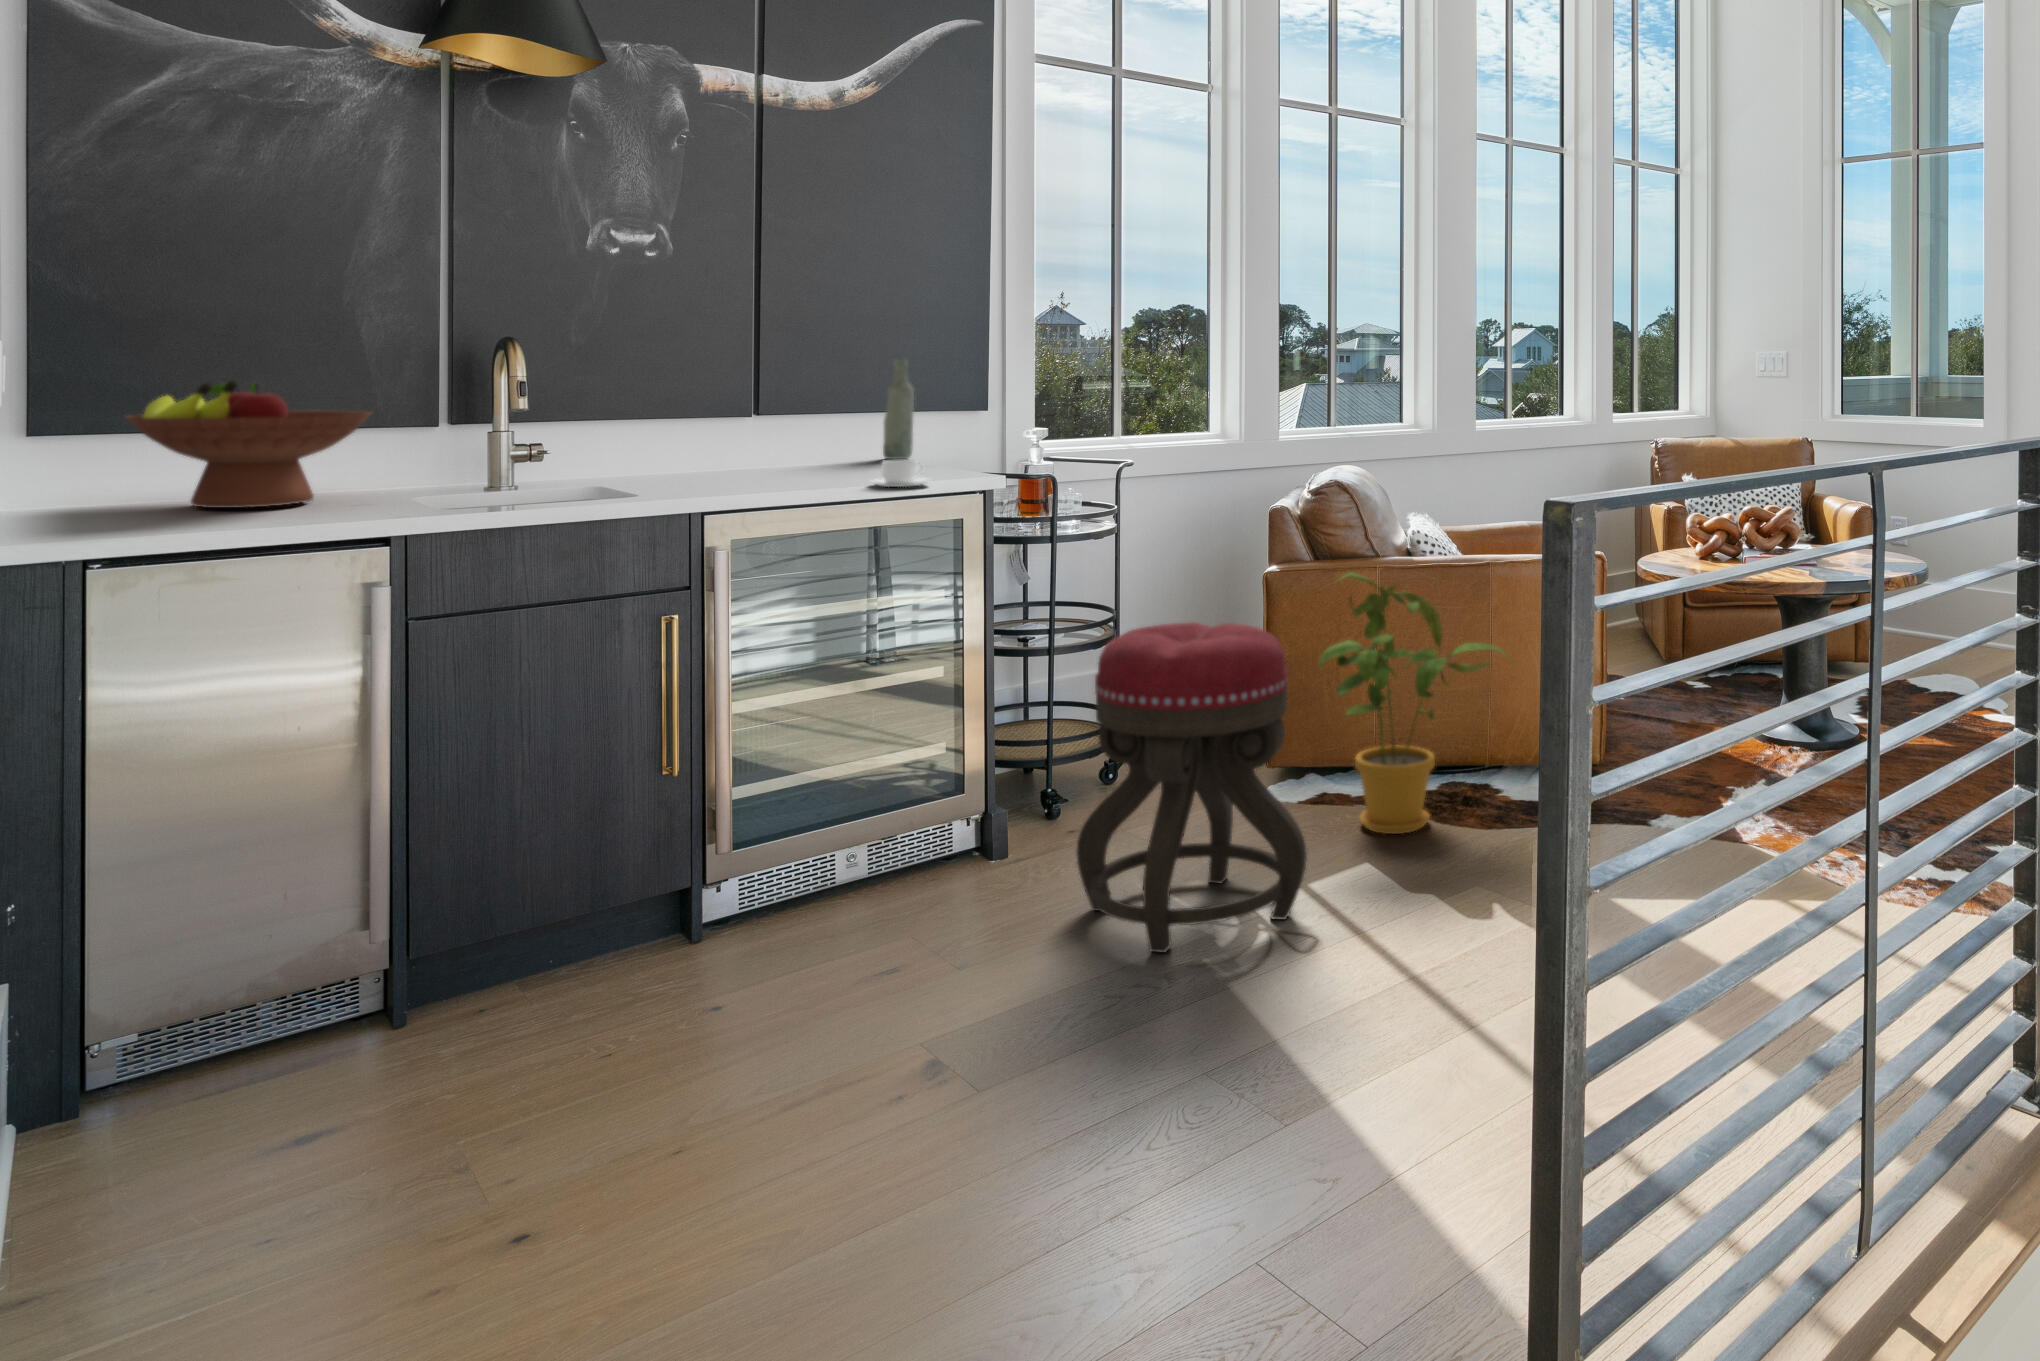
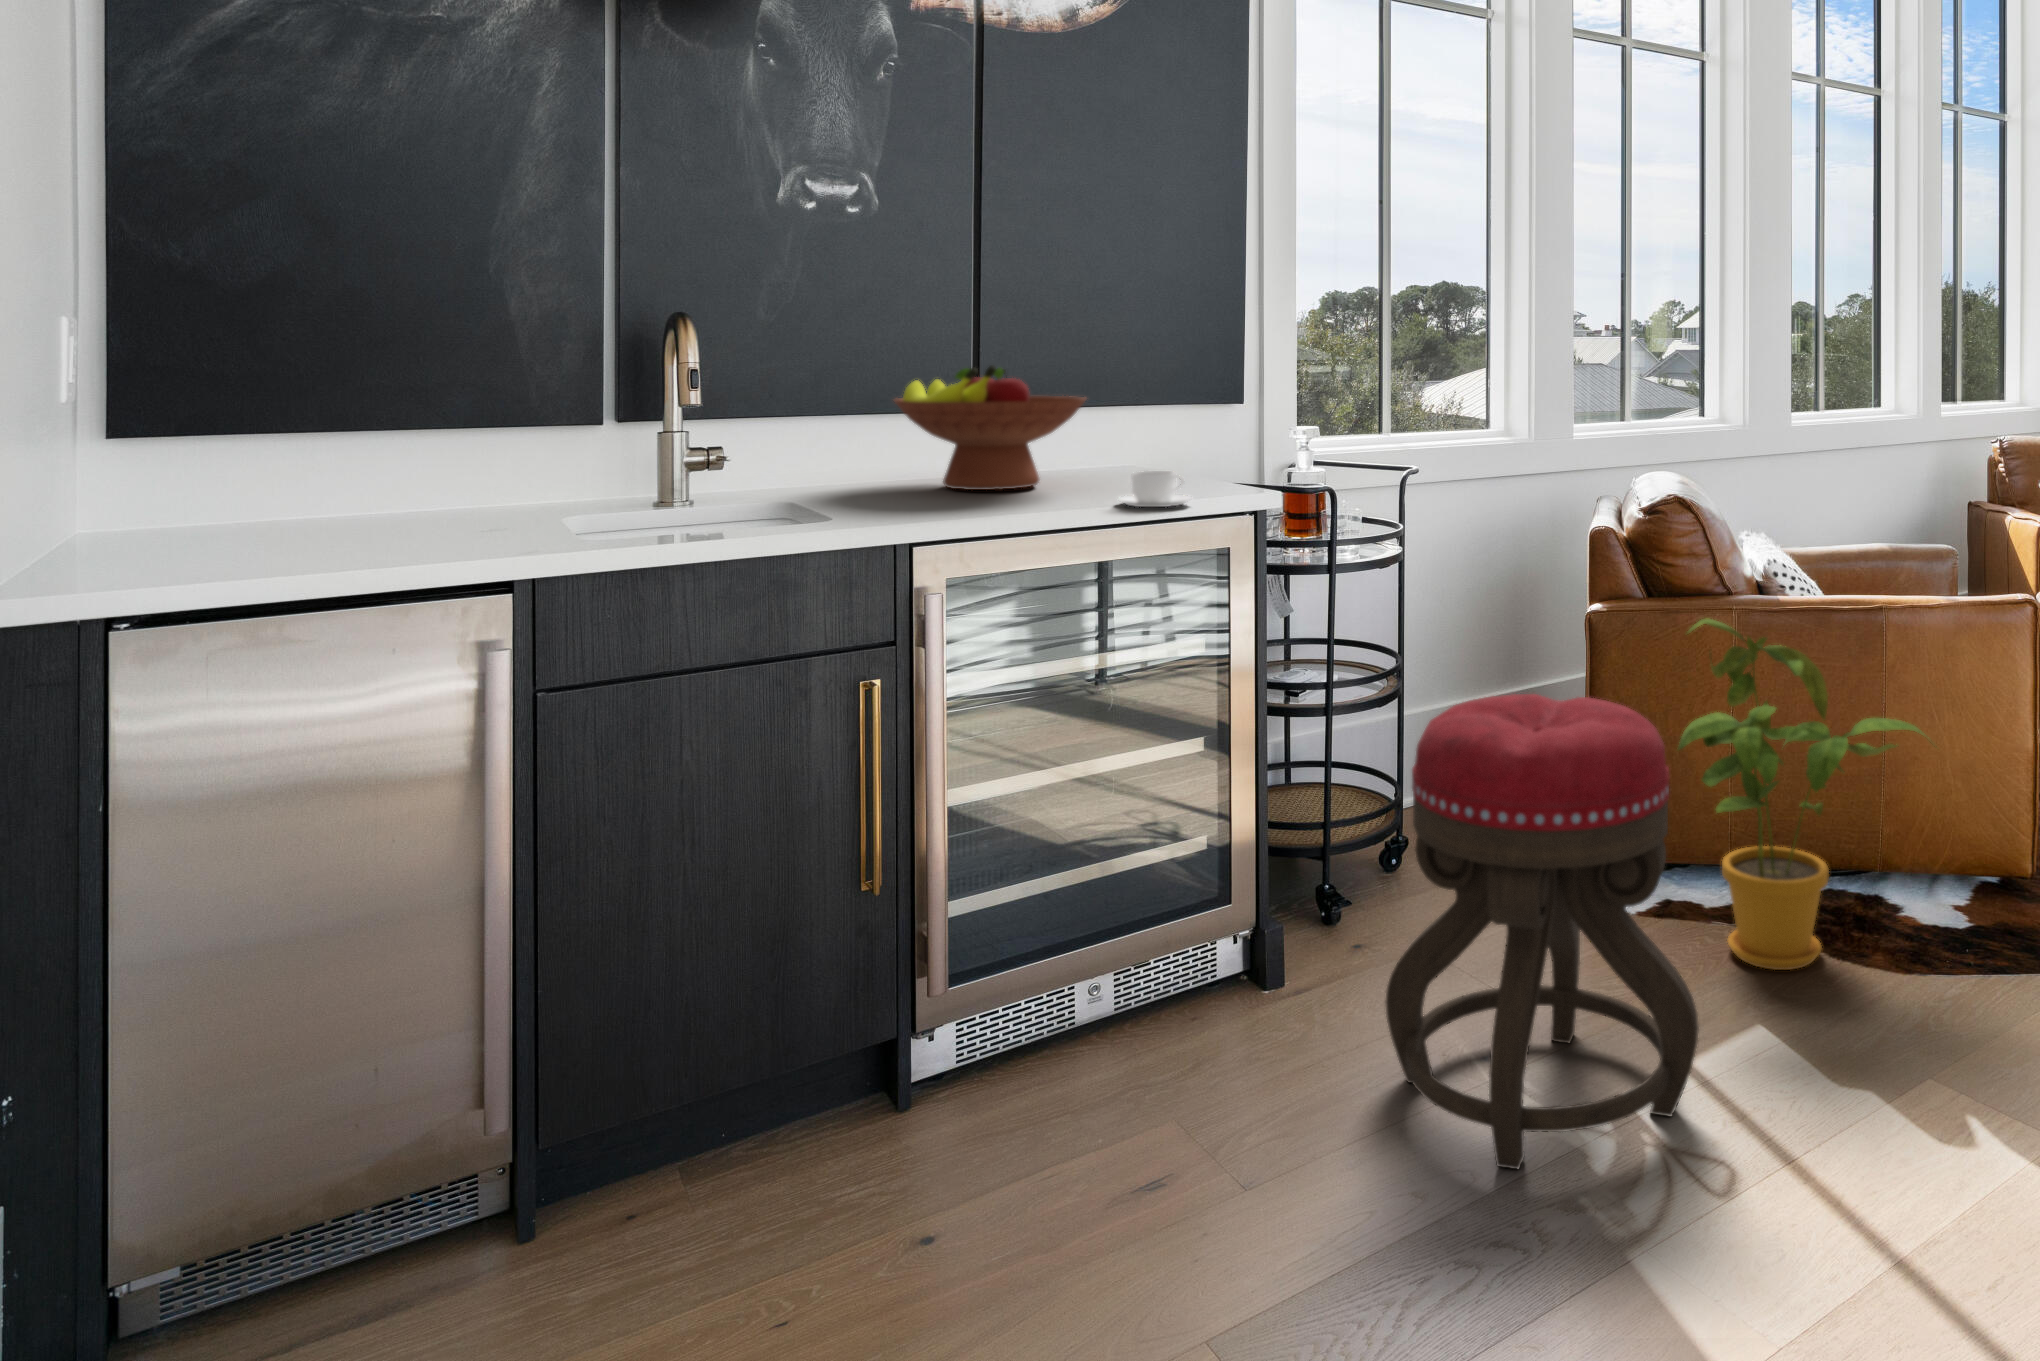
bottle: present [883,356,914,459] -> none [1128,340,1164,466]
fruit bowl: present [126,380,371,508] -> present [894,365,1086,490]

